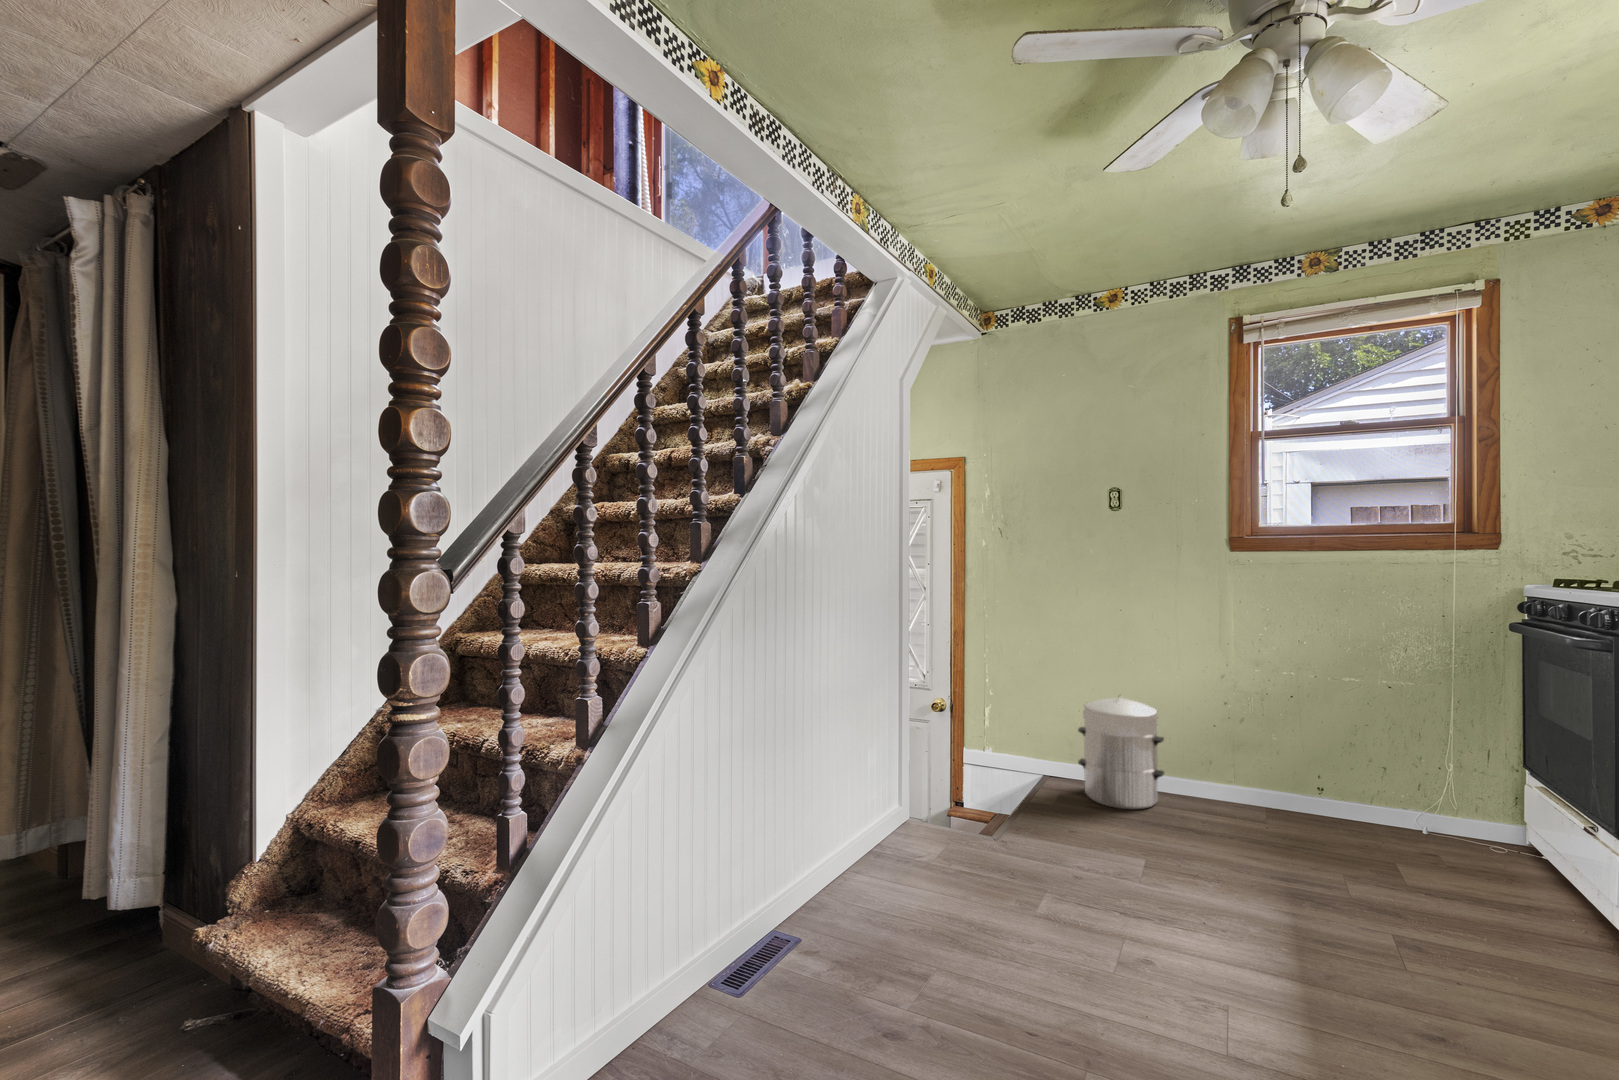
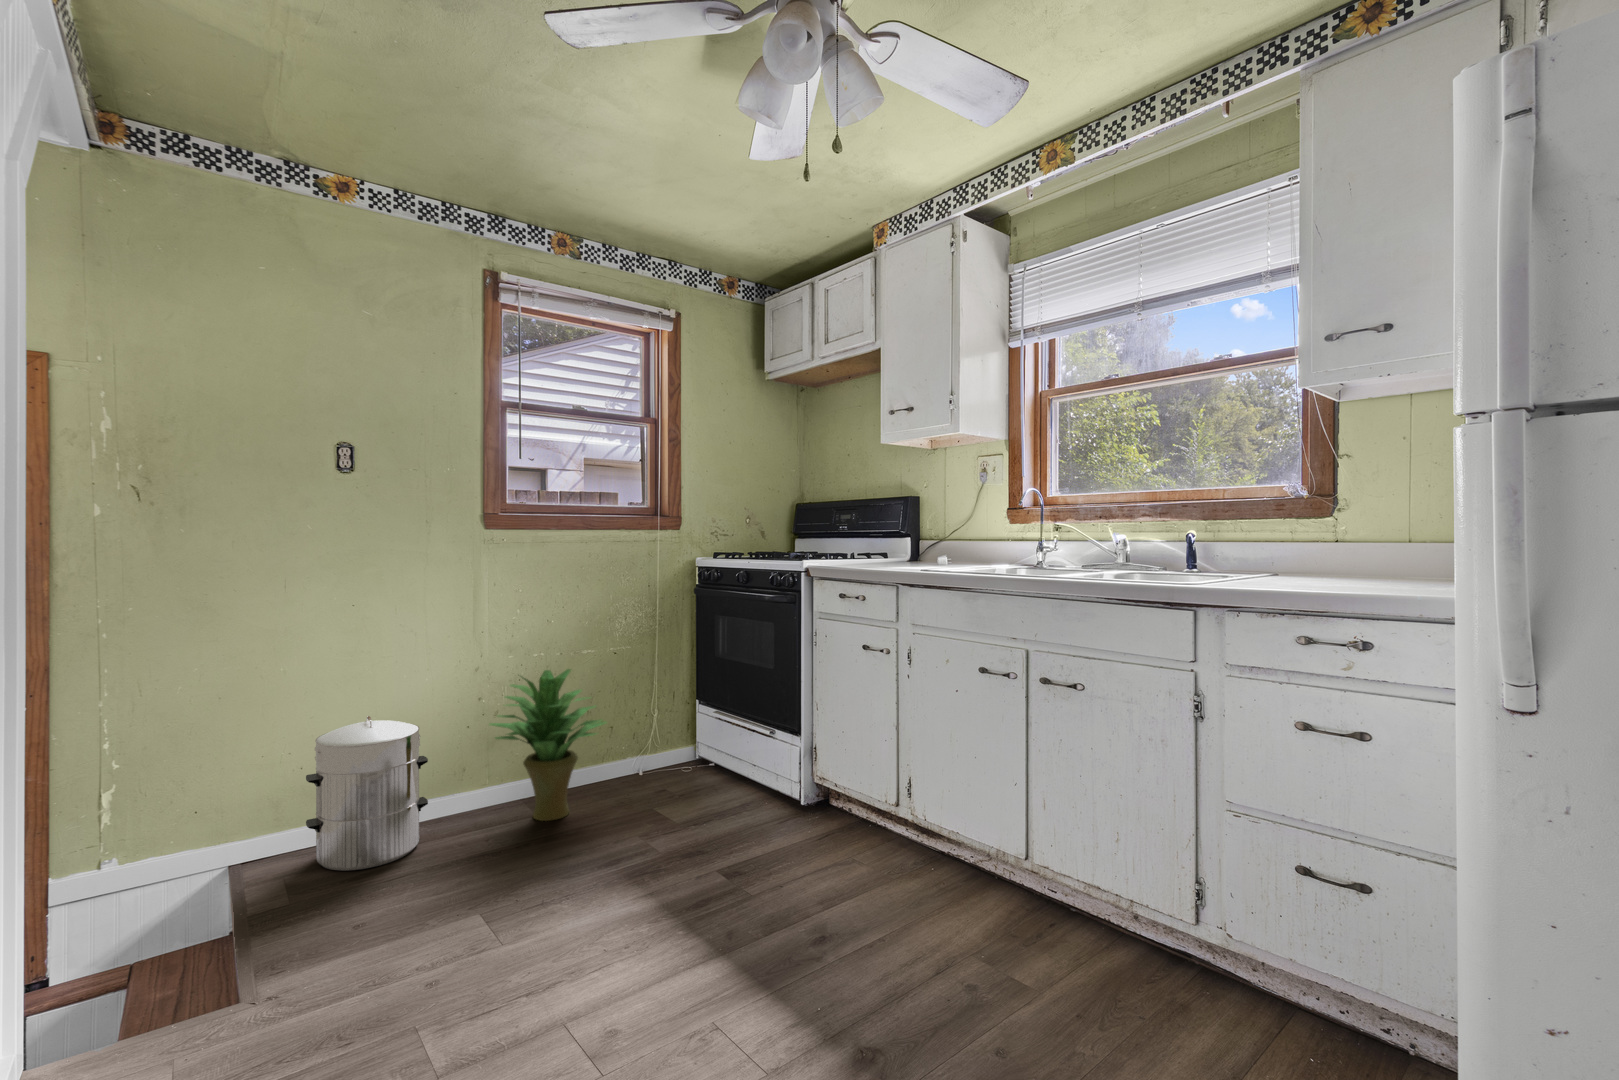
potted plant: none [1219,687,1346,836] -> present [490,669,606,821]

